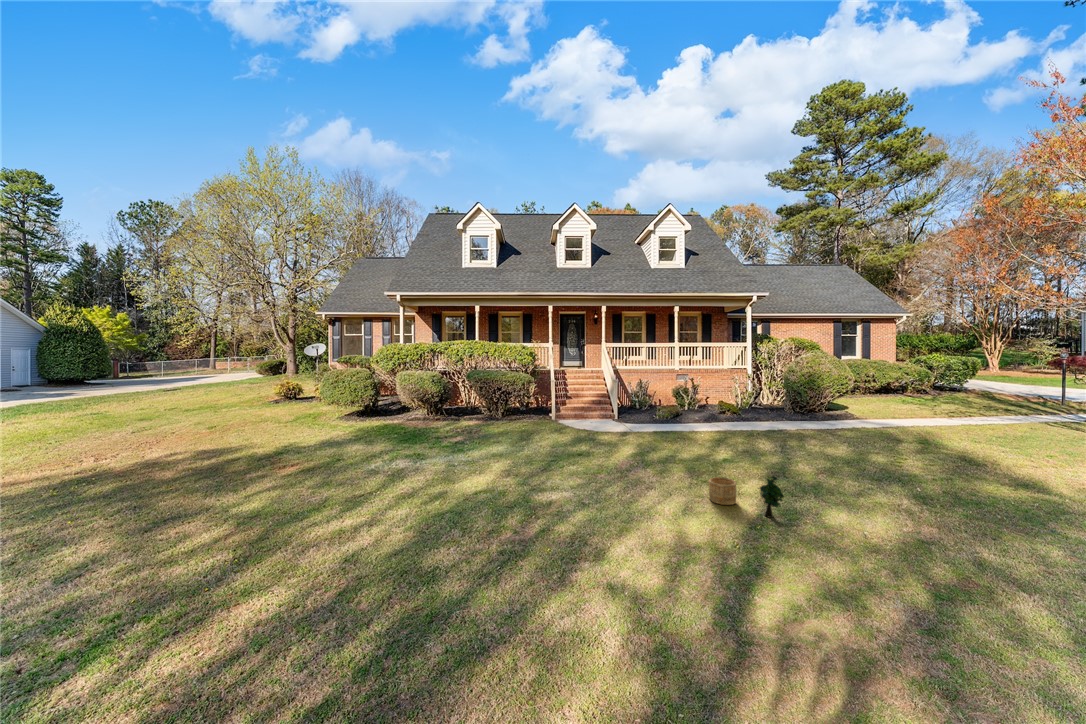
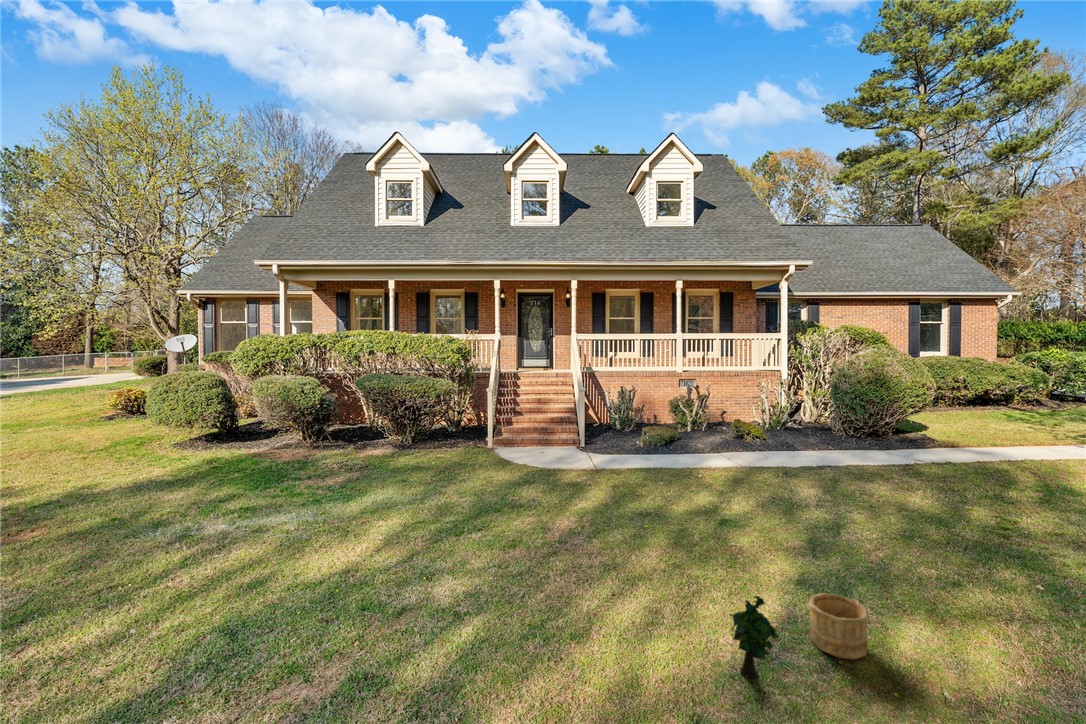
wooden bucket: present [708,477,737,505] -> present [809,593,869,659]

